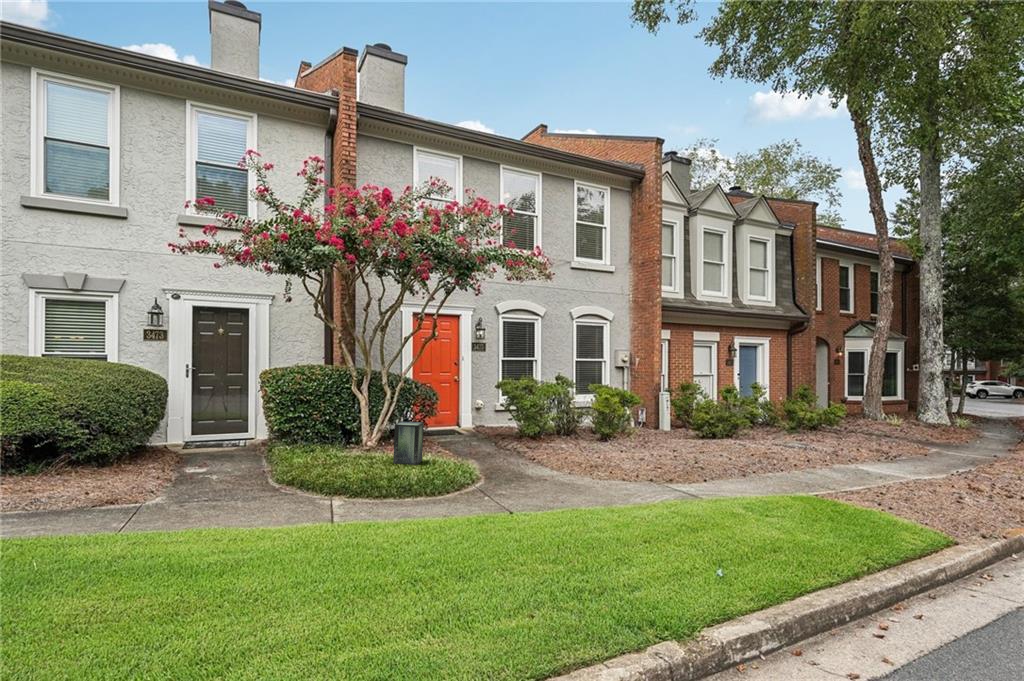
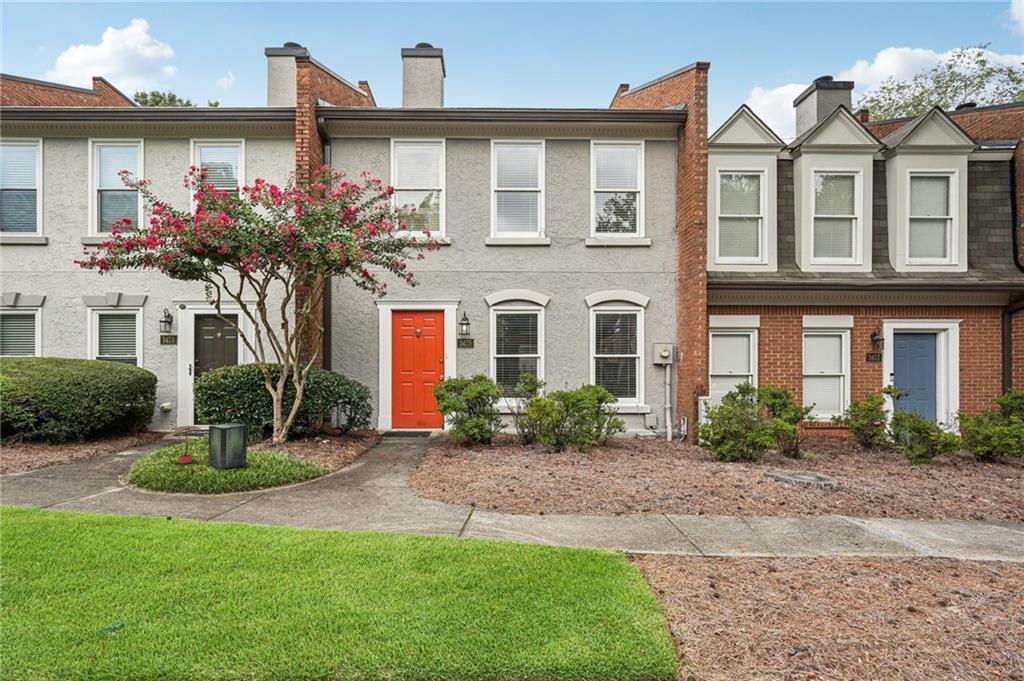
potted plant: none [352,426,381,464] -> present [171,426,201,464]

